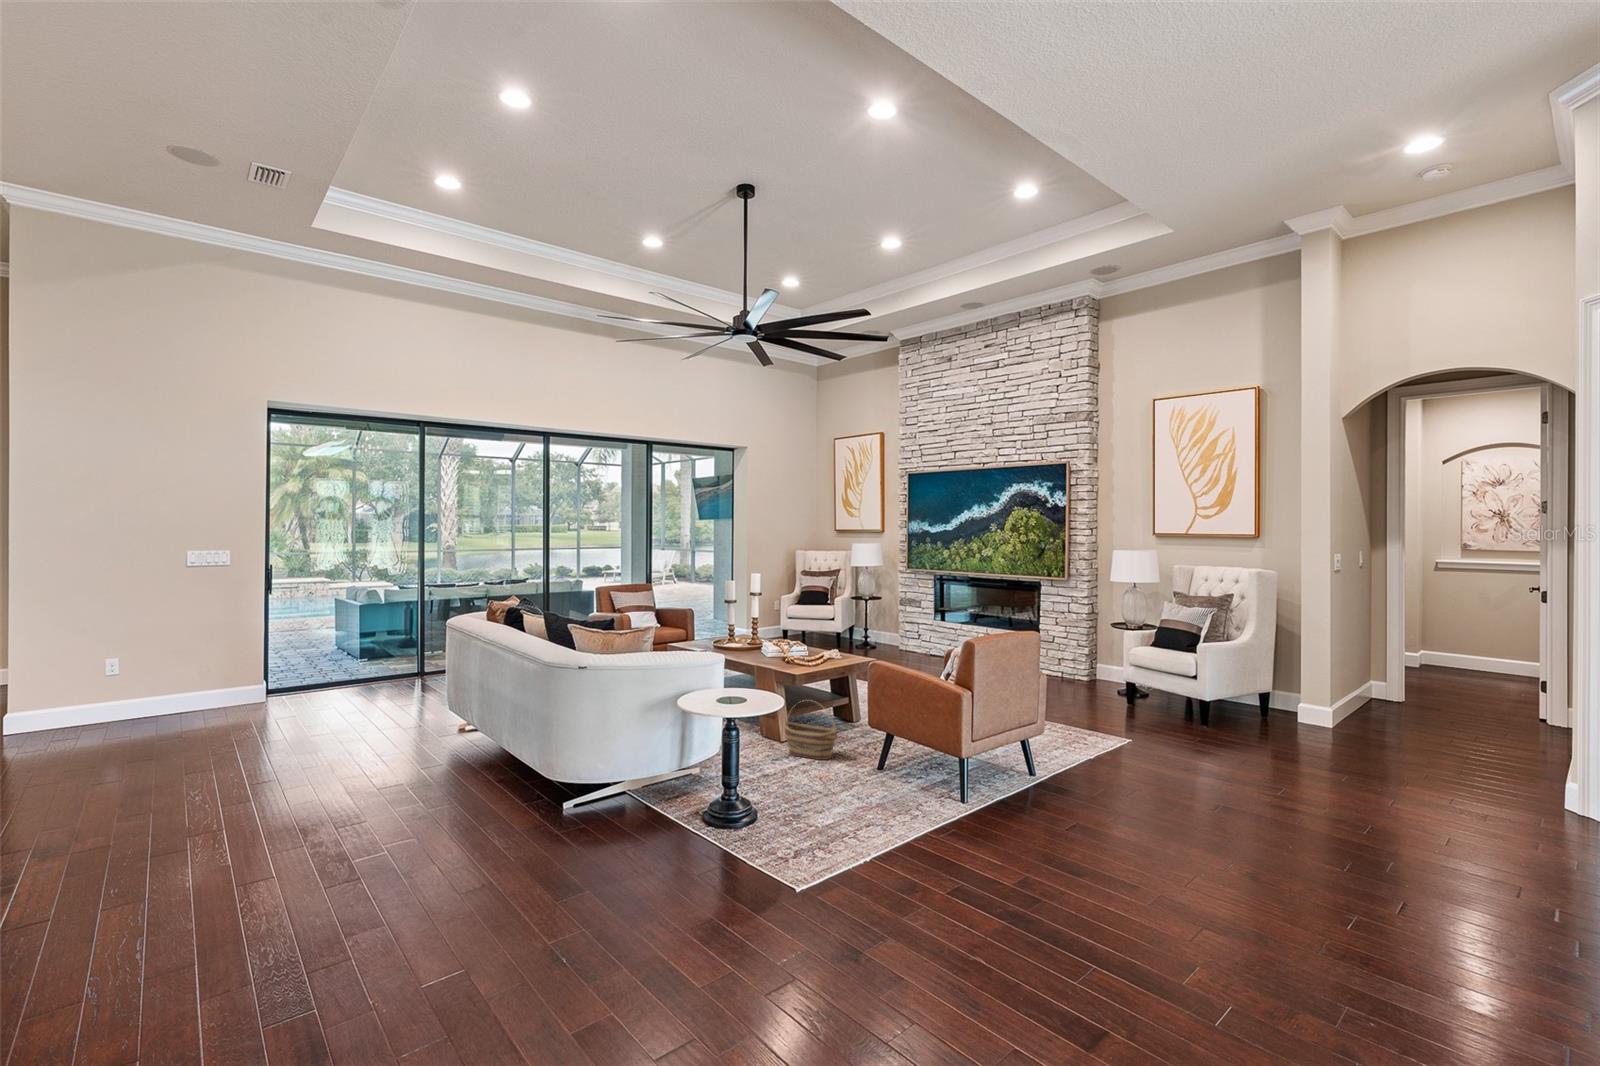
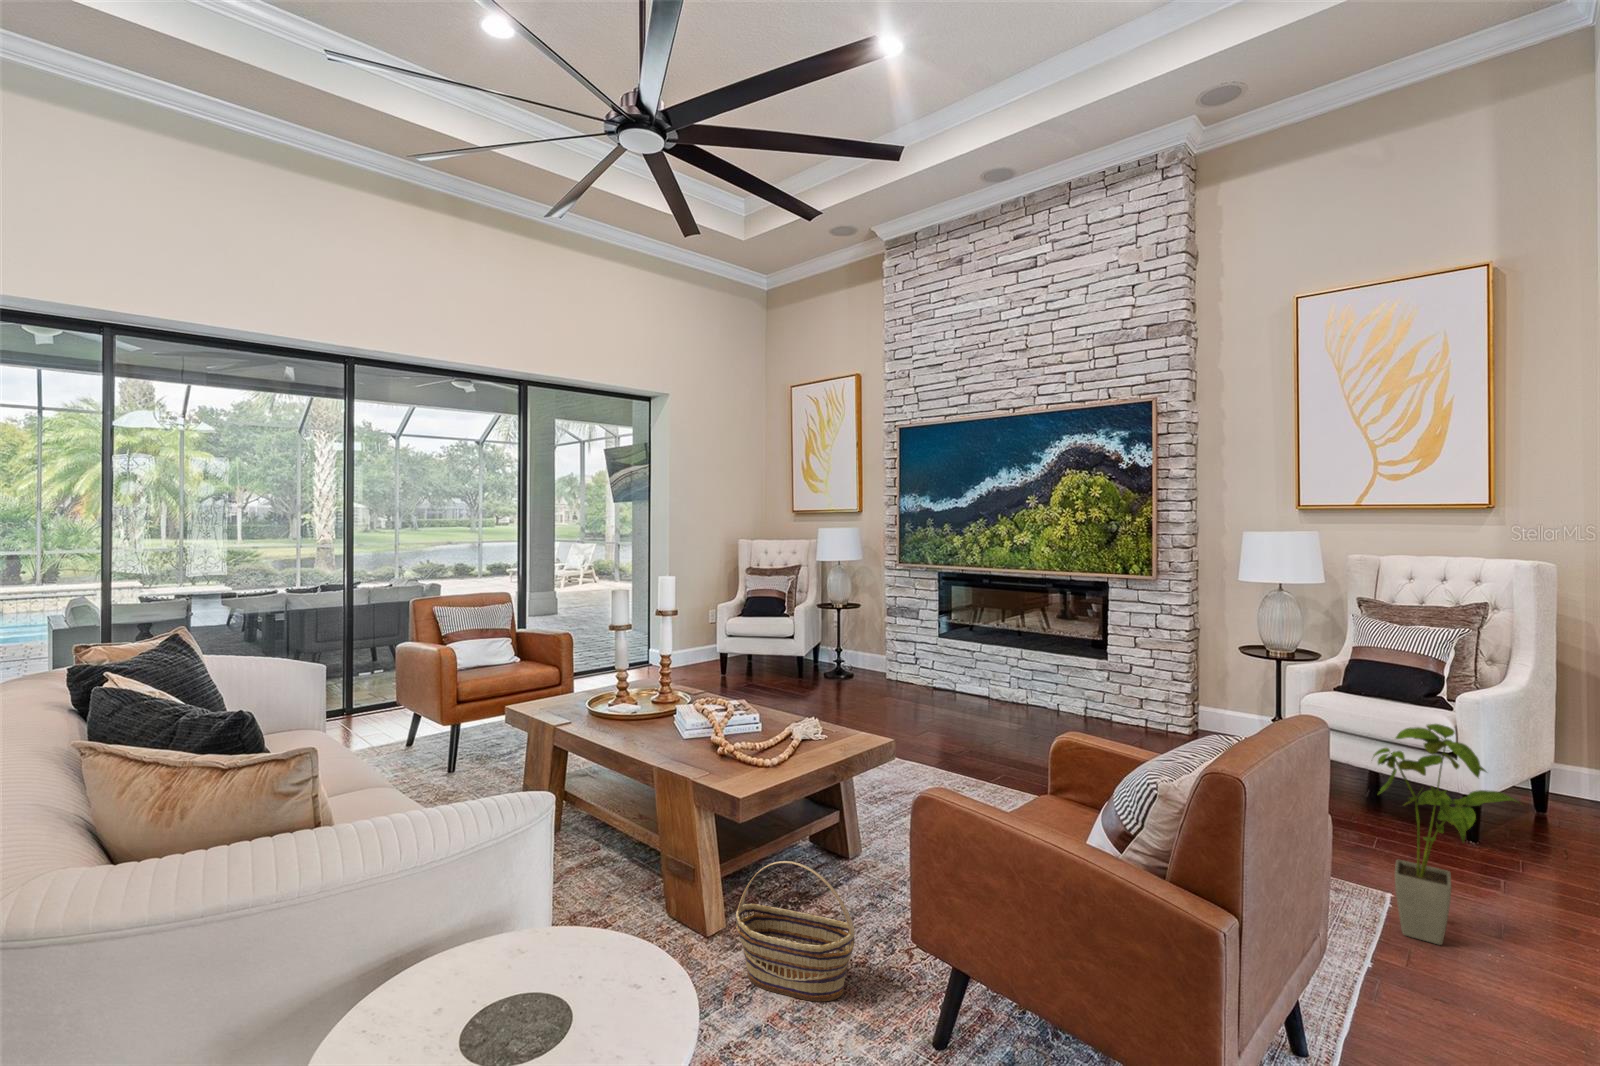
house plant: none [1102,649,1167,757] -> present [1374,724,1517,945]

